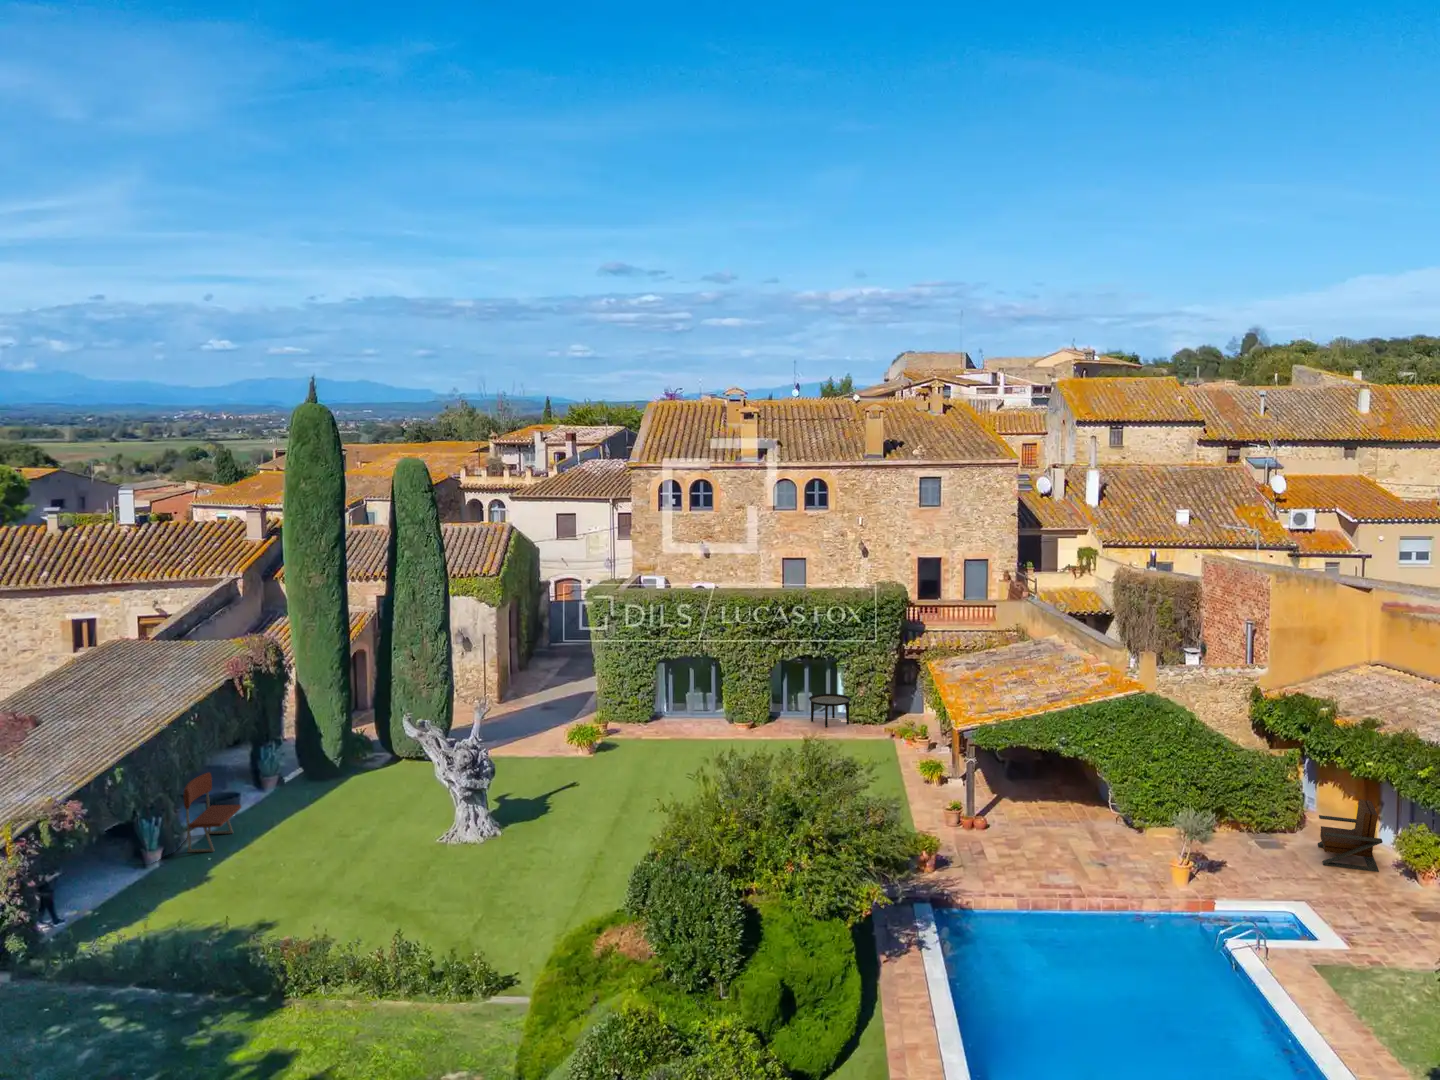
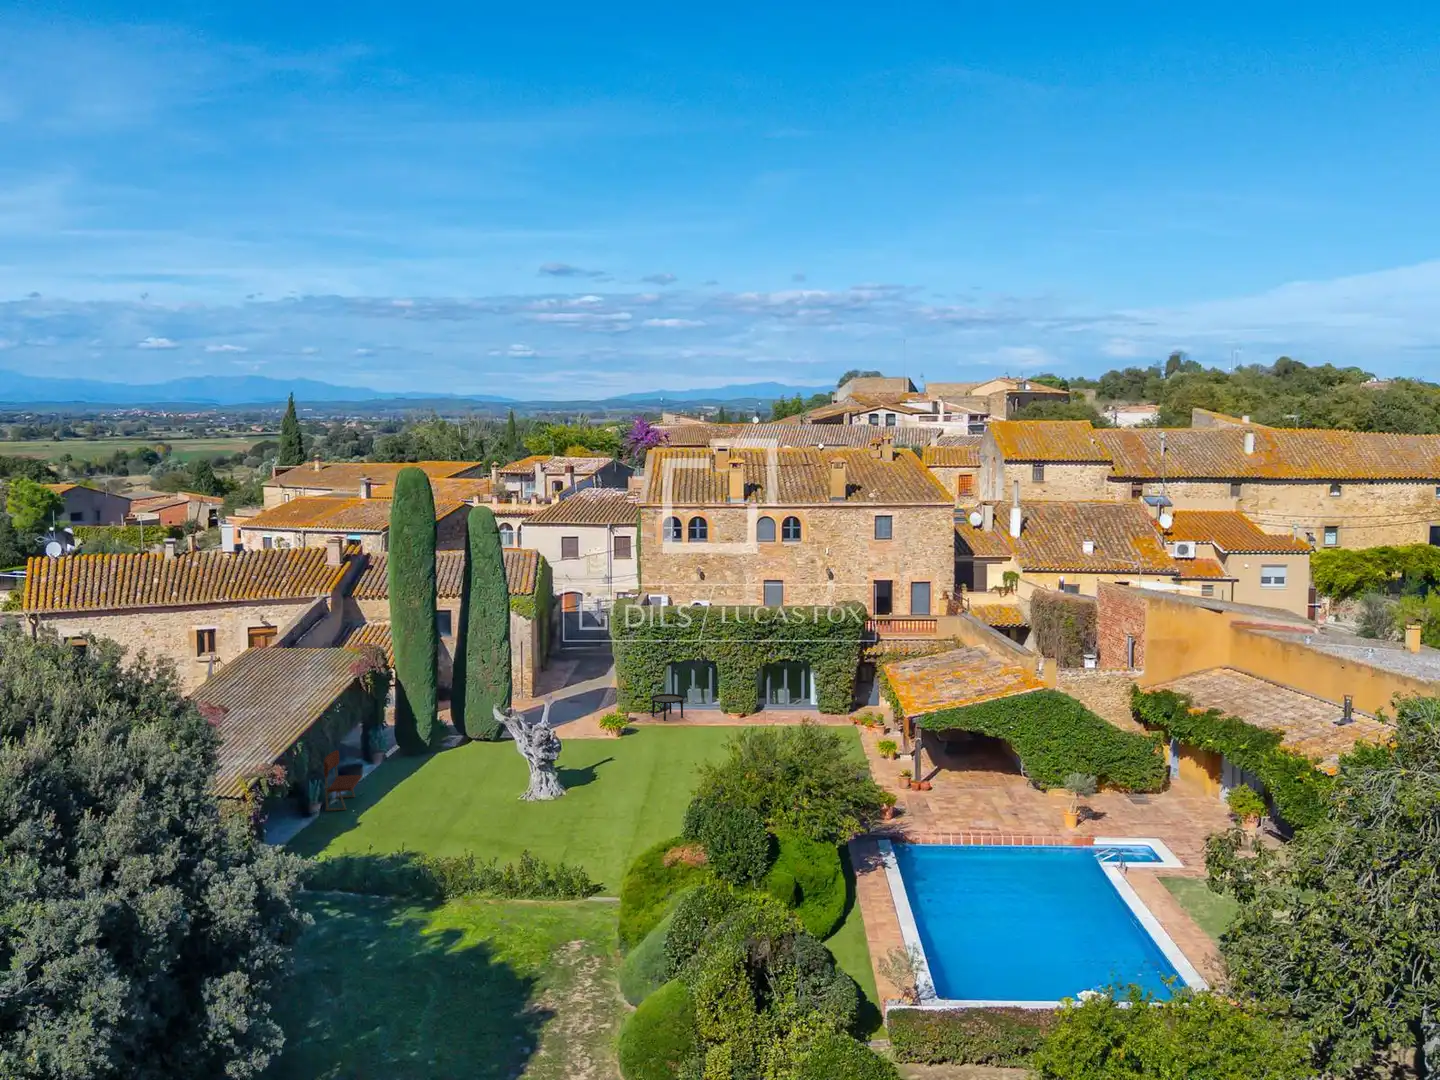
round table: present [809,694,851,728] -> present [651,694,685,721]
lounge chair: present [1318,799,1383,872] -> none [1173,766,1215,818]

